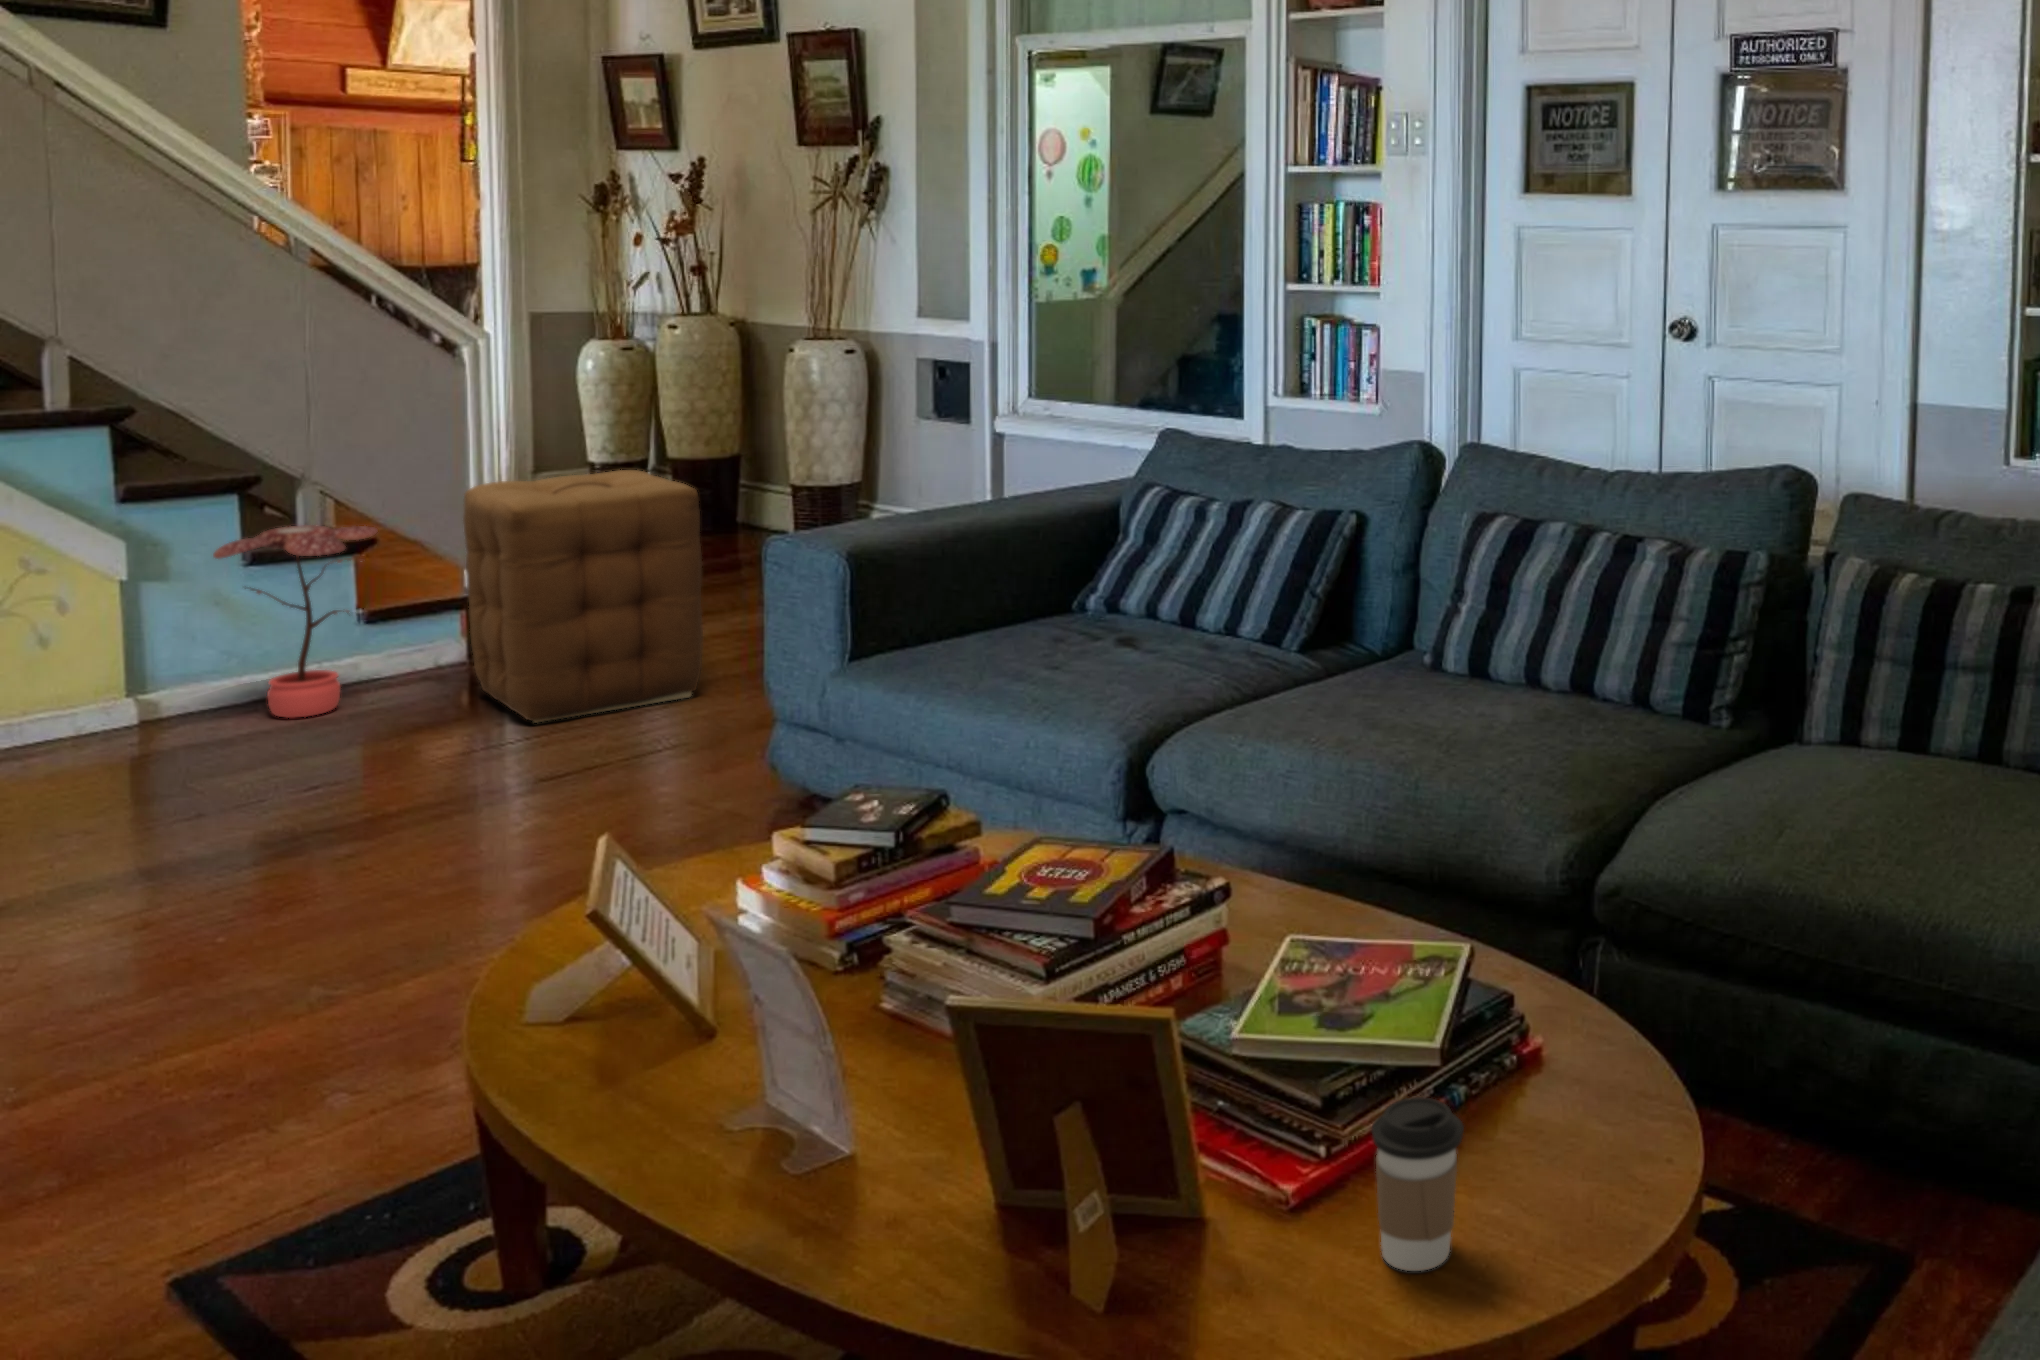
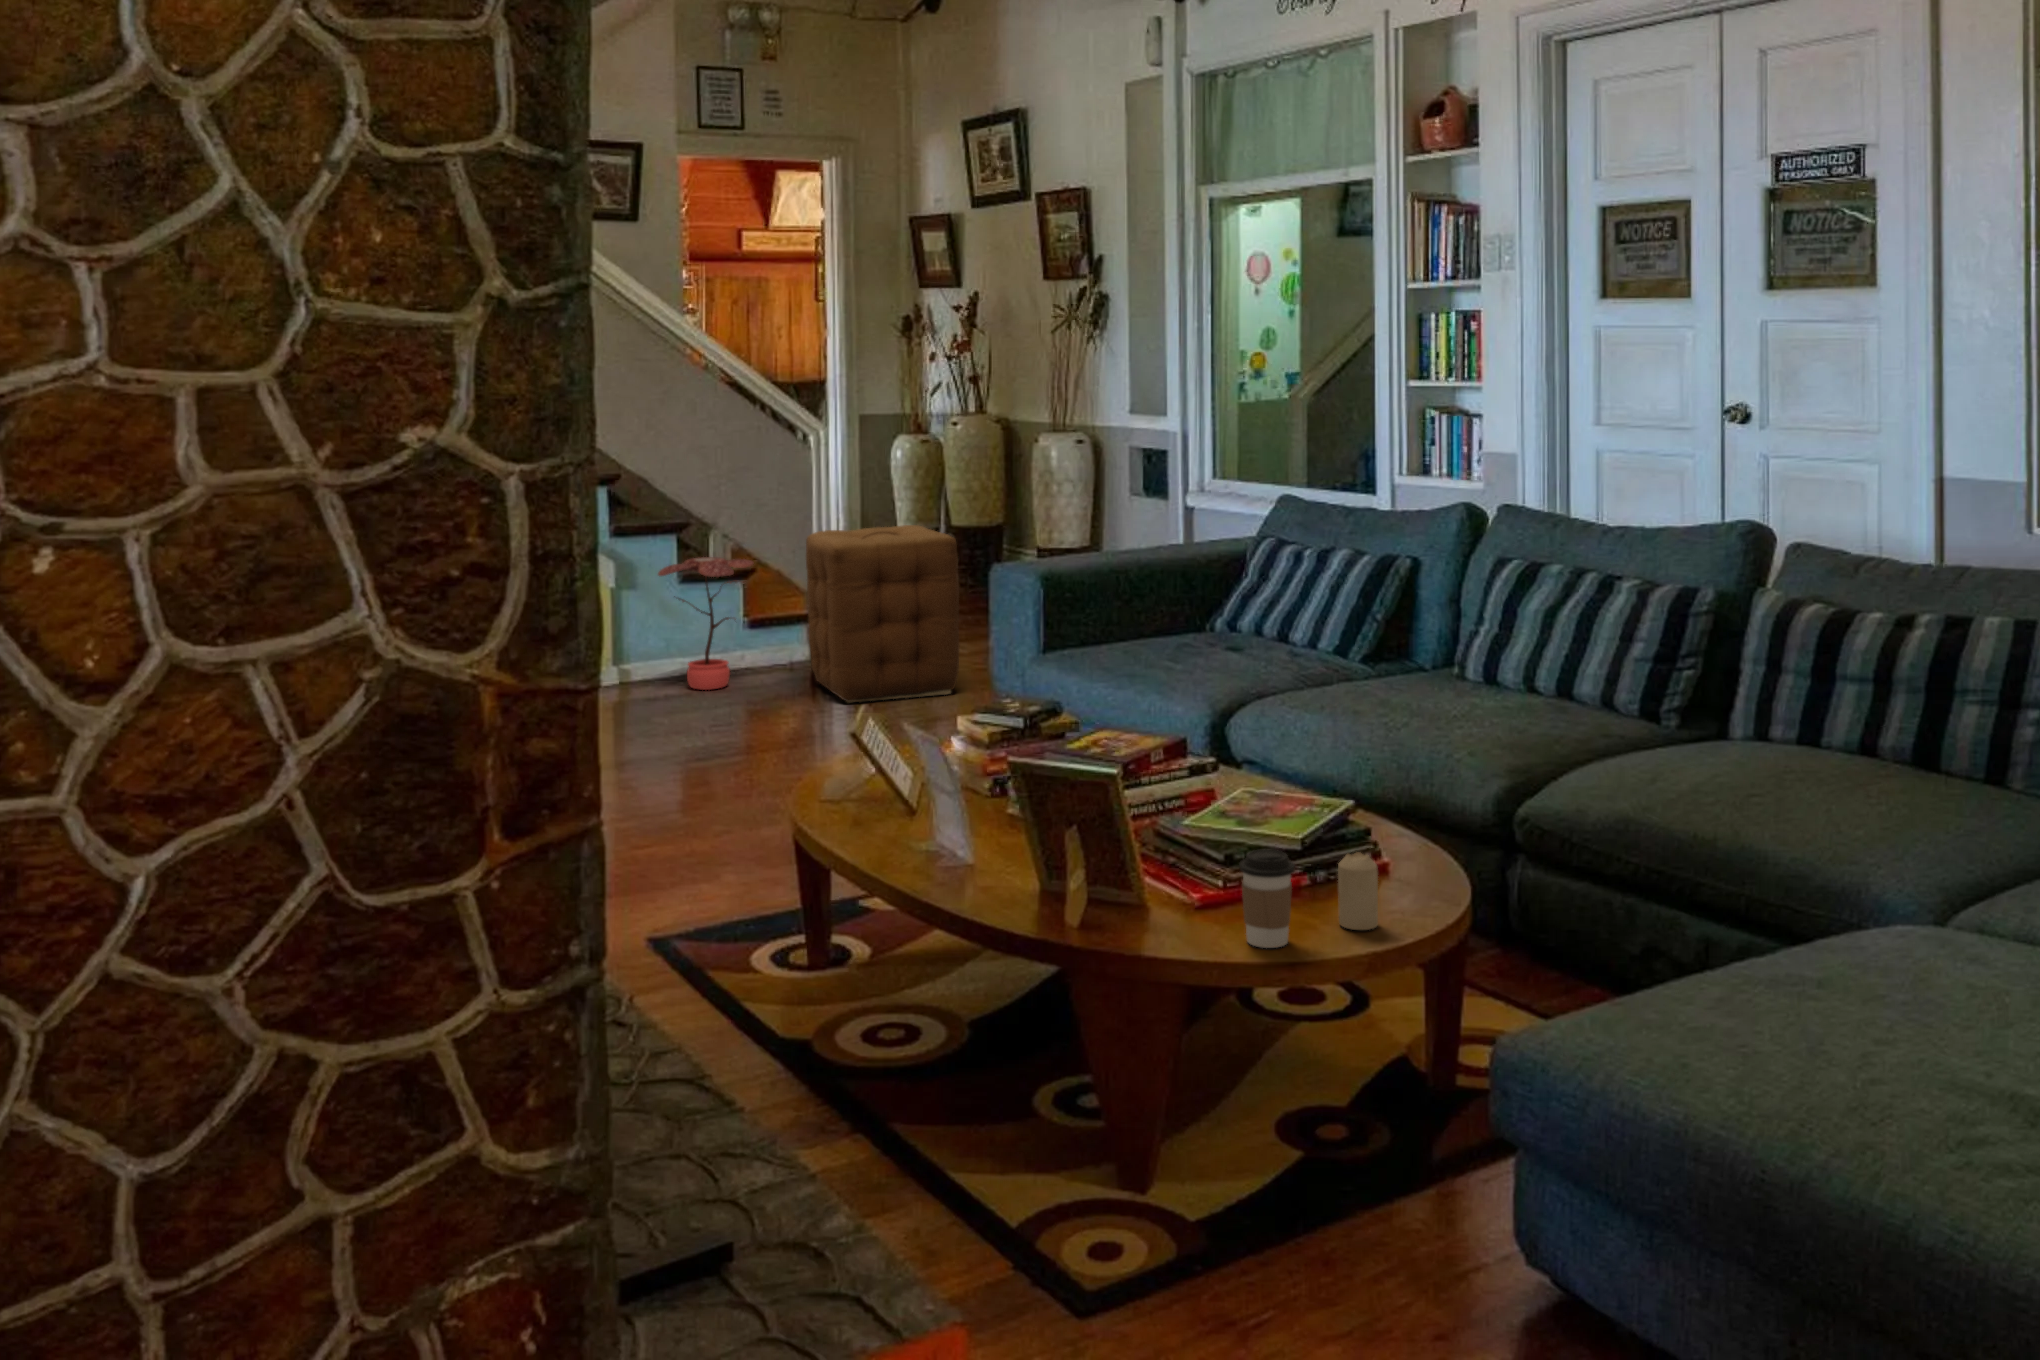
candle: none [1504,1066,1566,1196] -> present [1338,852,1378,930]

